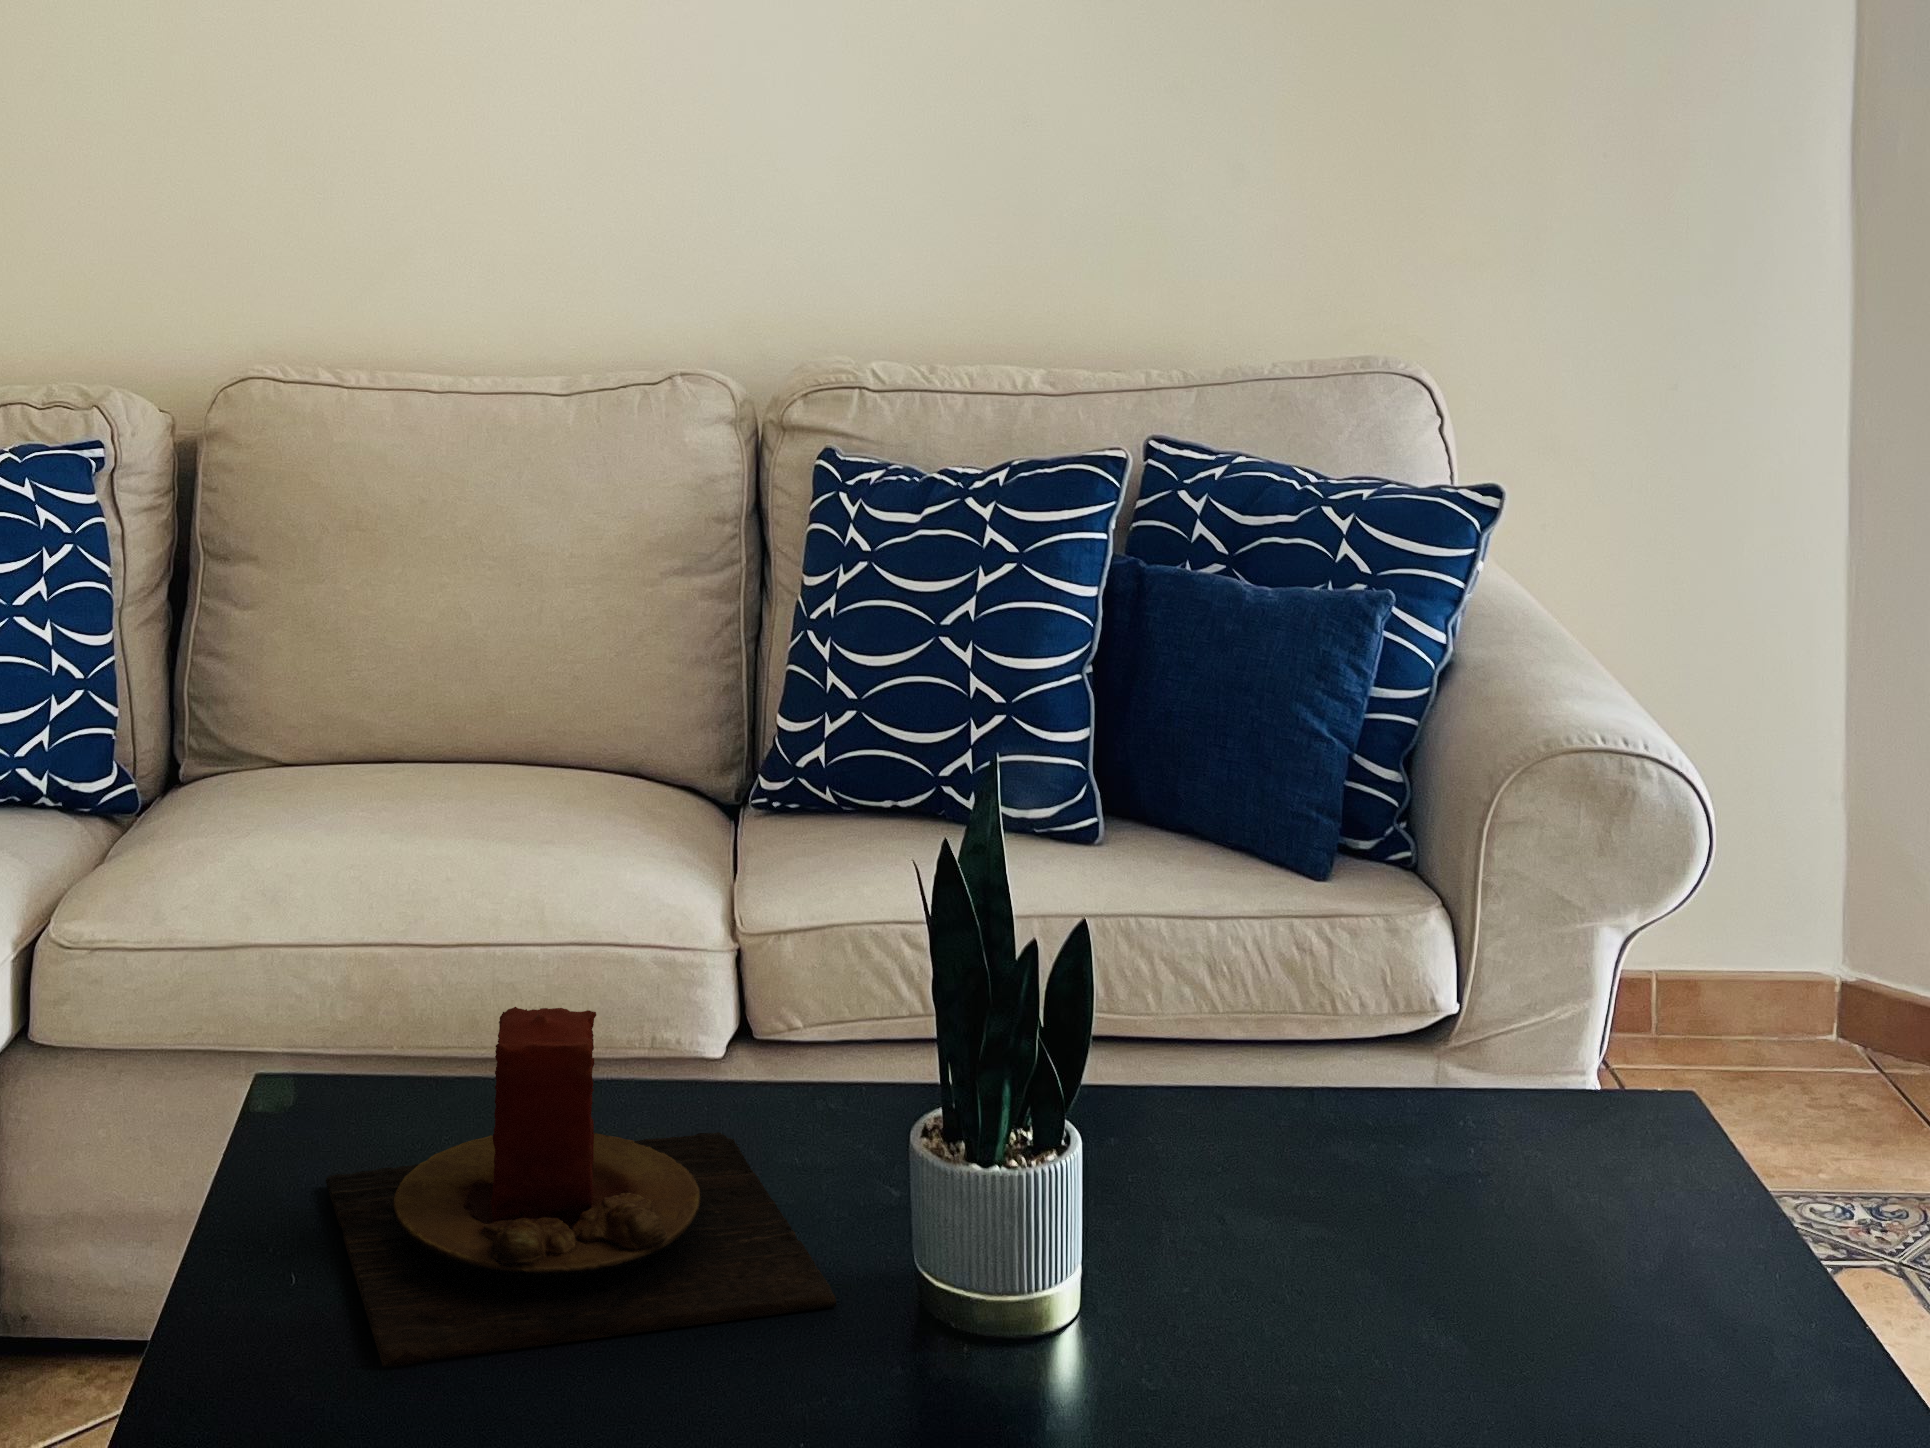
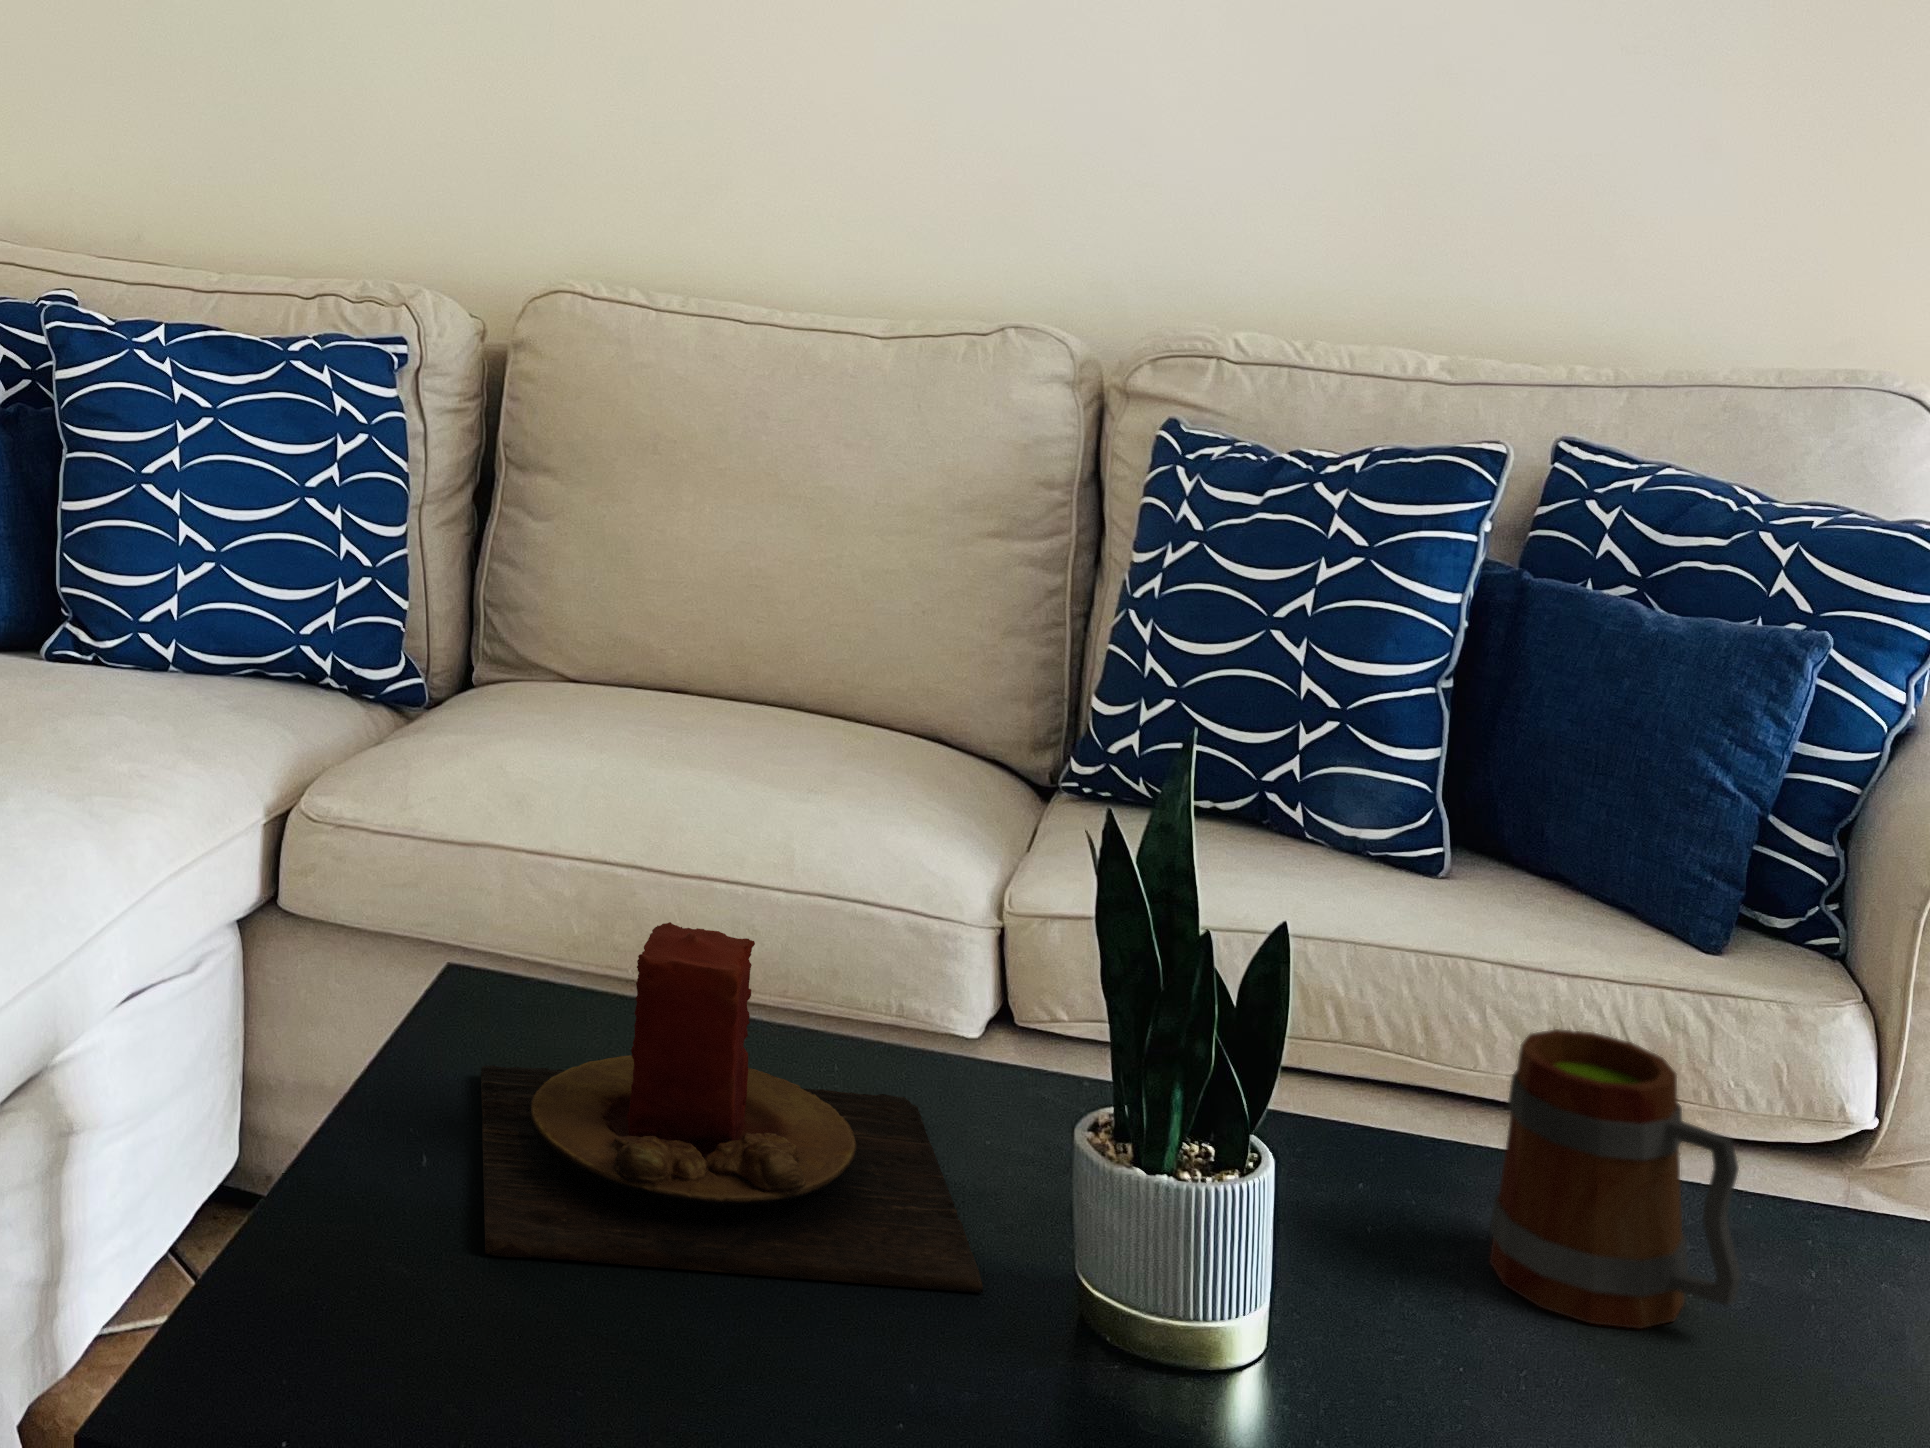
mug: none [1230,972,1432,1226] -> present [1490,1029,1741,1329]

